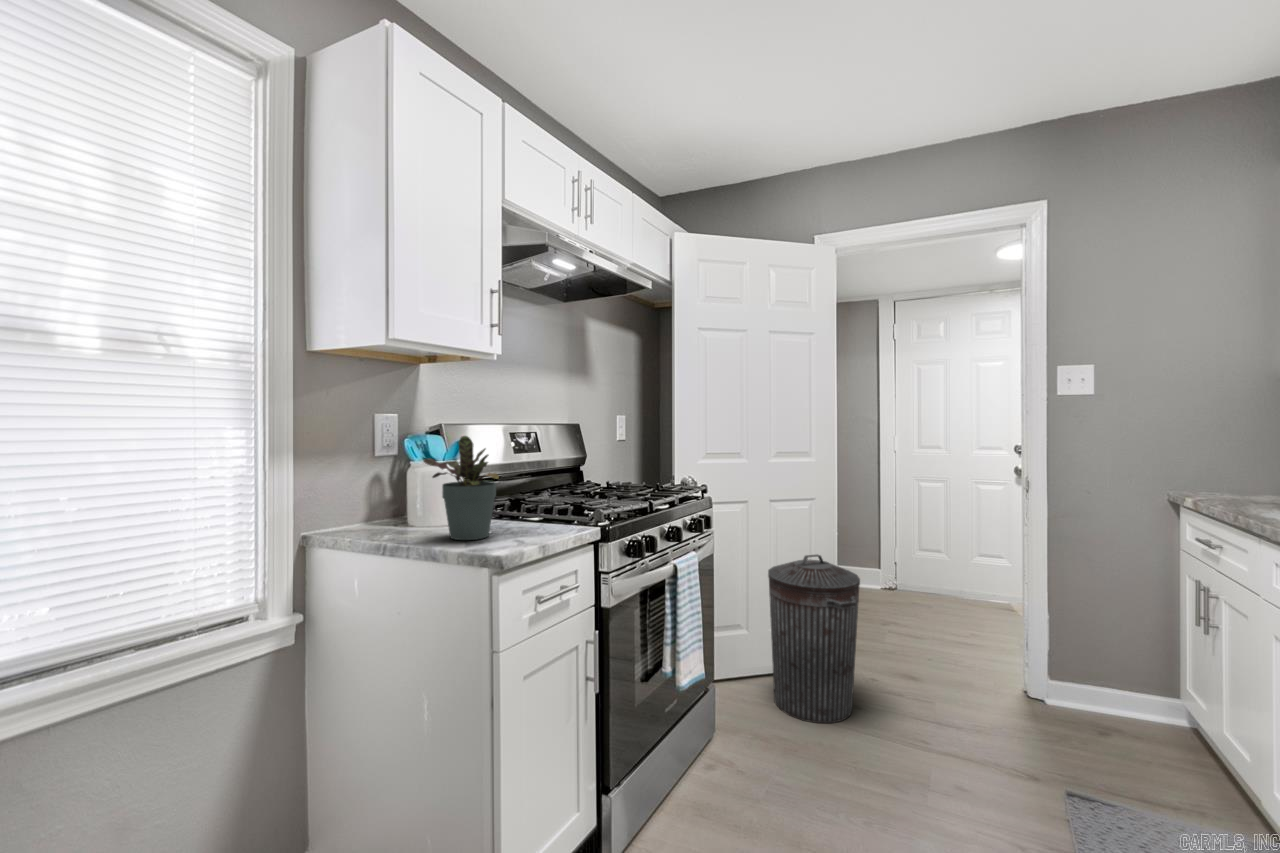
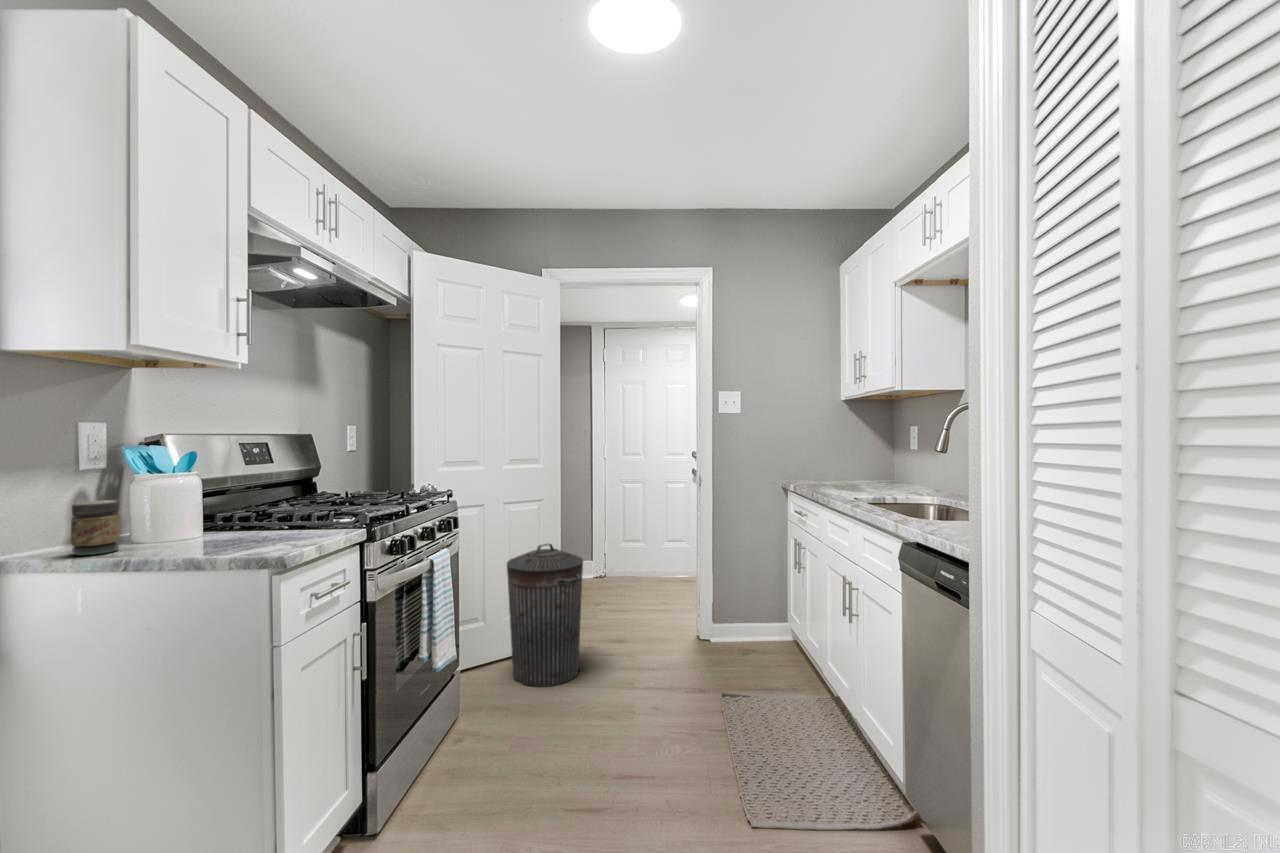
potted plant: present [423,436,499,540] -> none [183,445,268,548]
jar: none [356,484,391,534] -> present [71,500,120,555]

